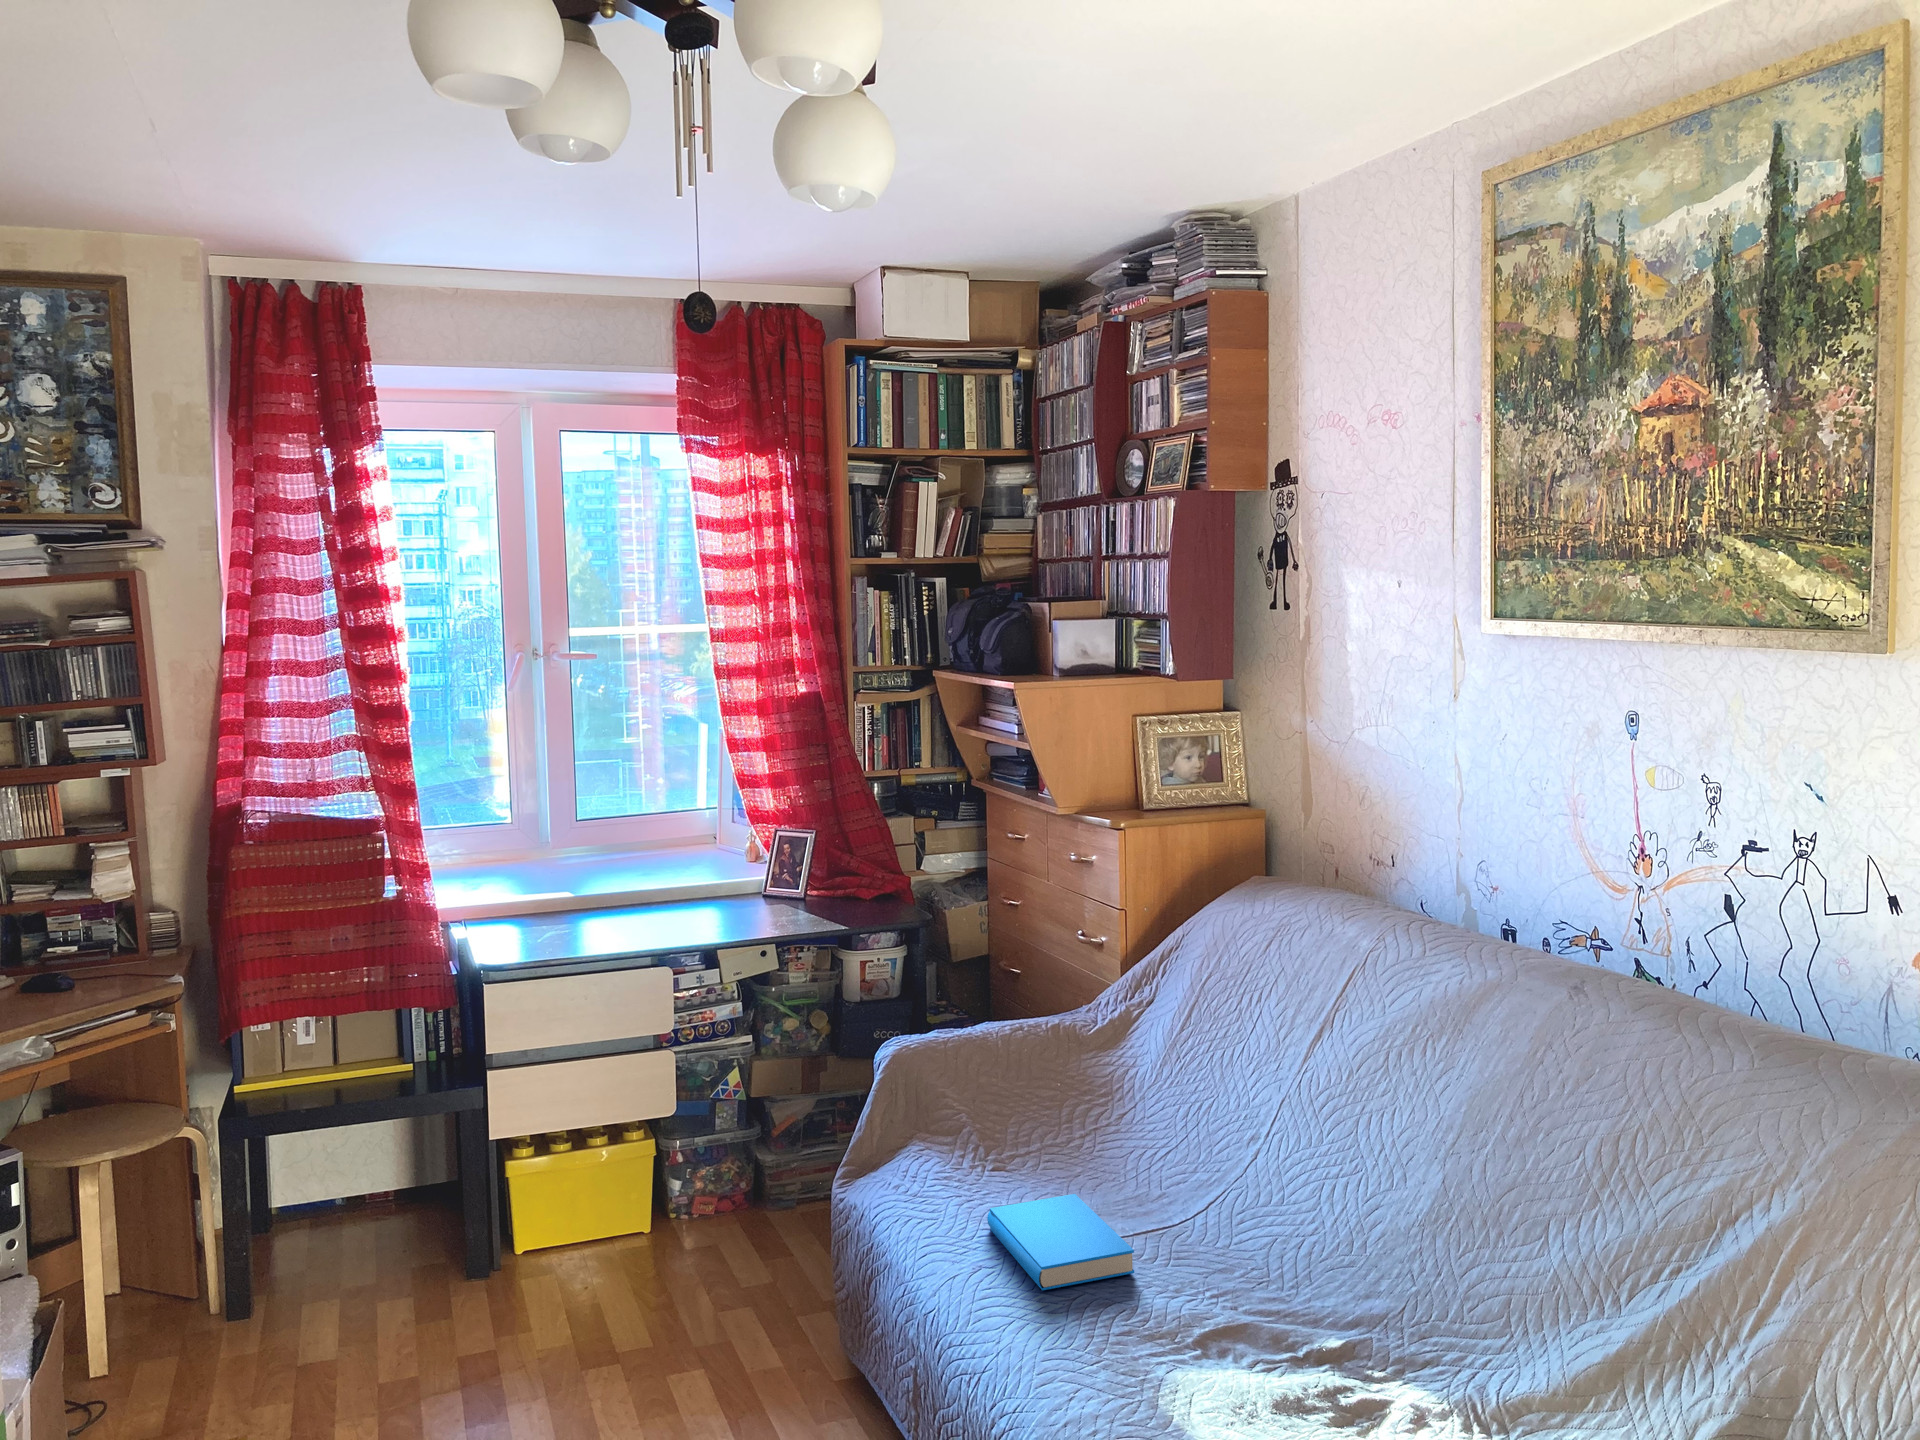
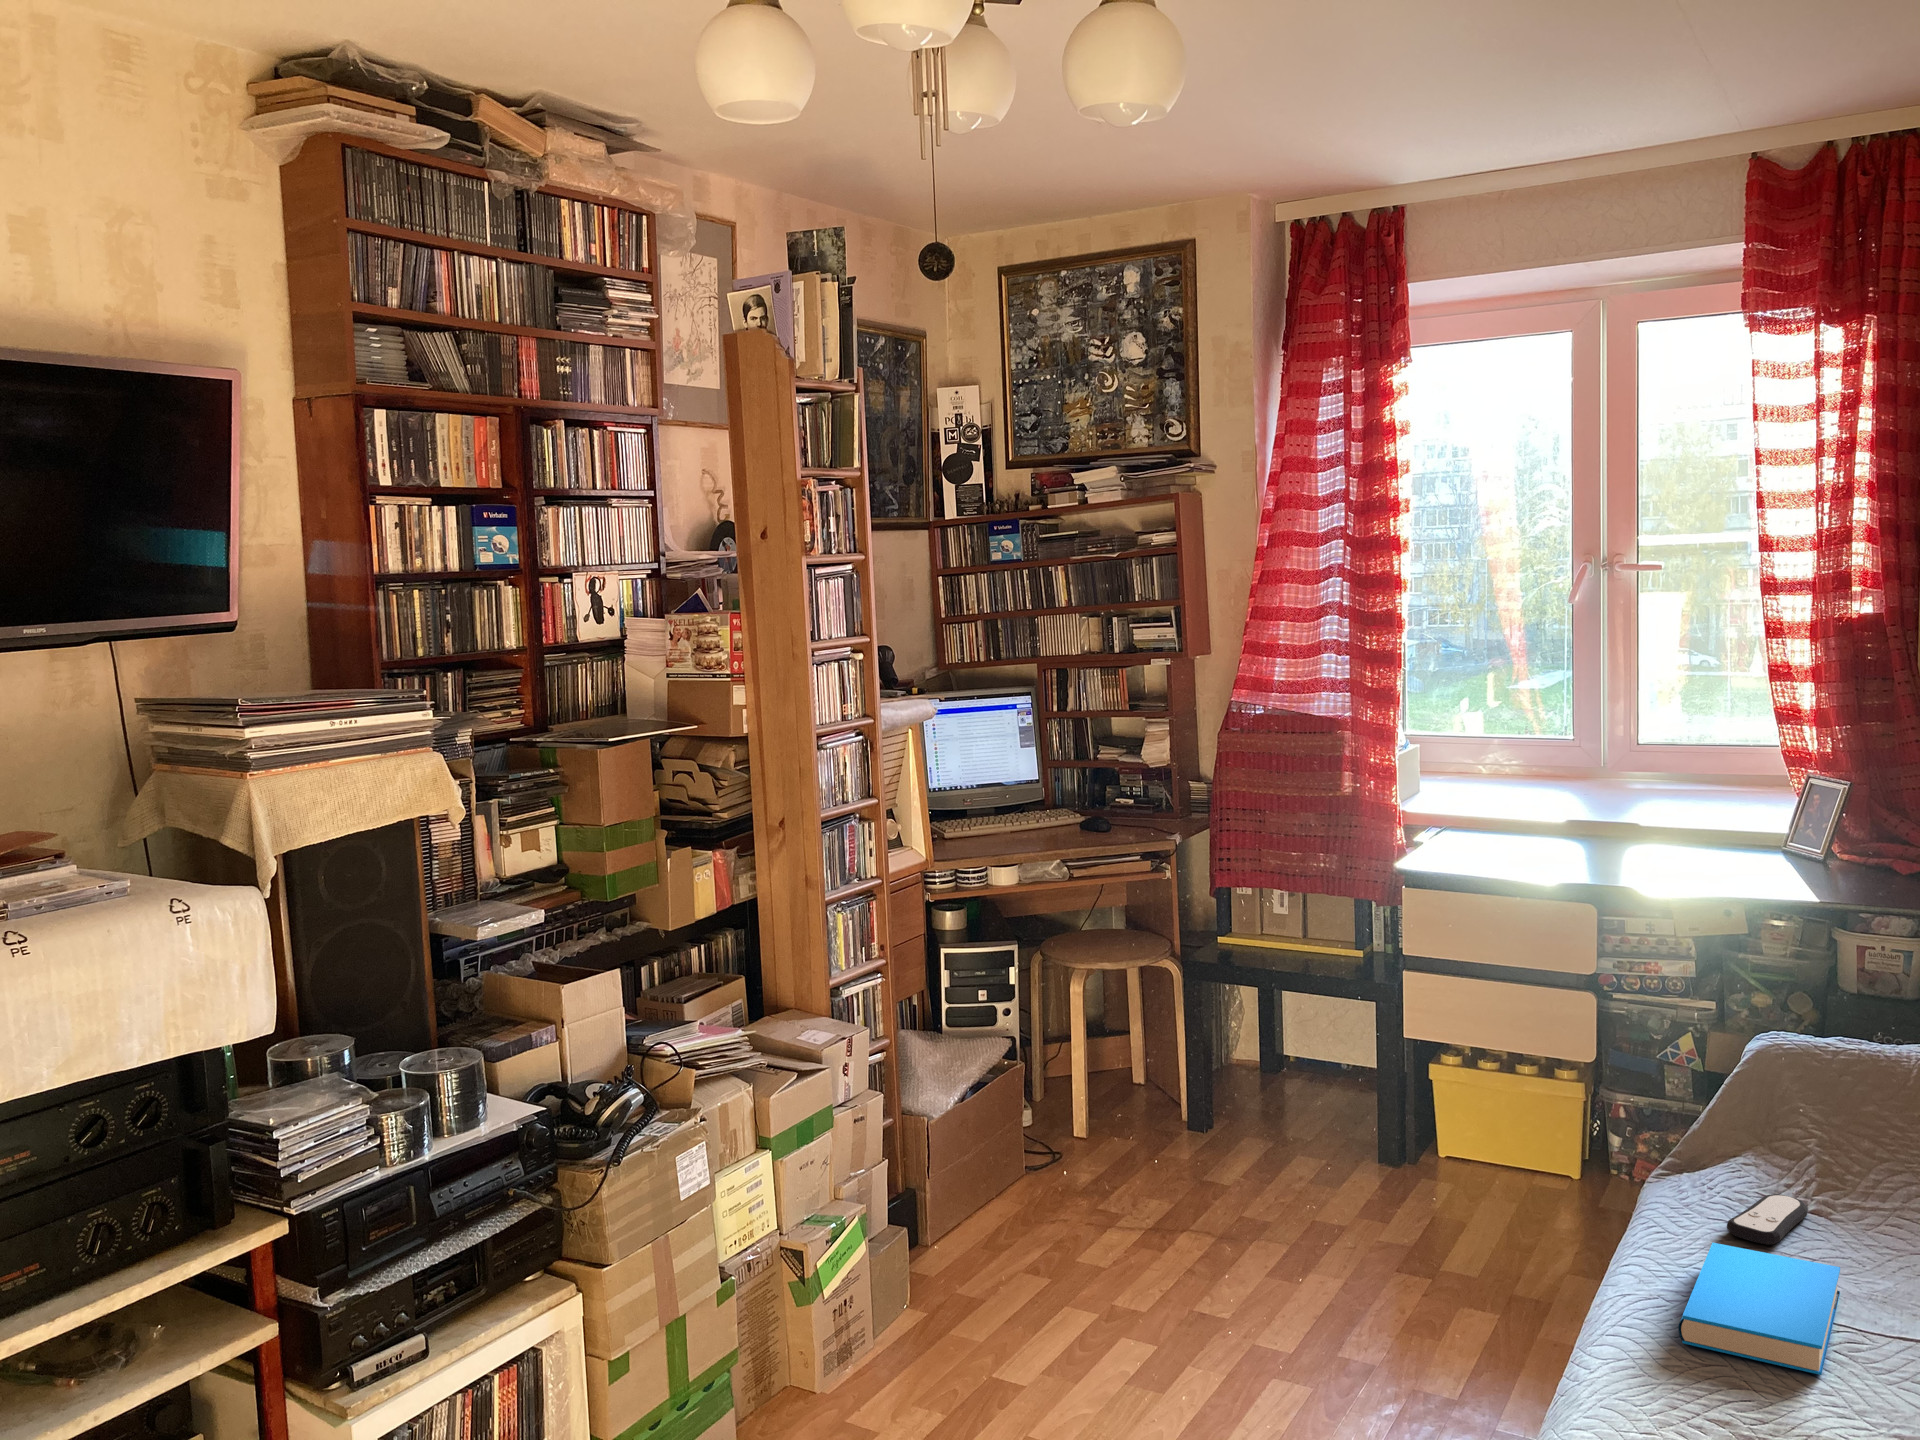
remote control: none [965,1158,1009,1201] -> present [1727,1194,1808,1245]

